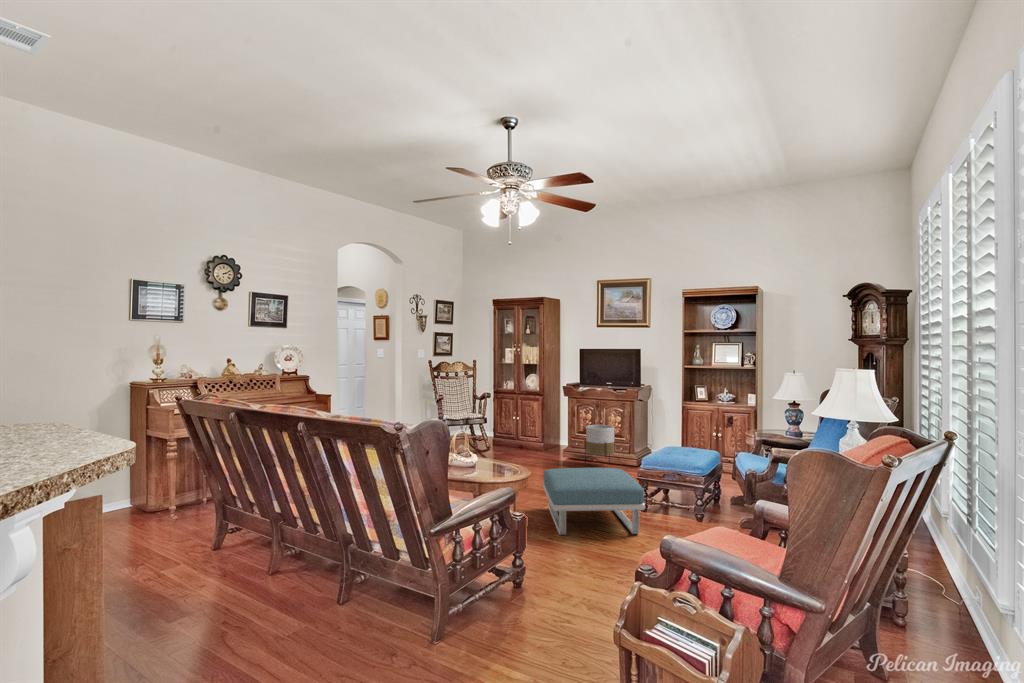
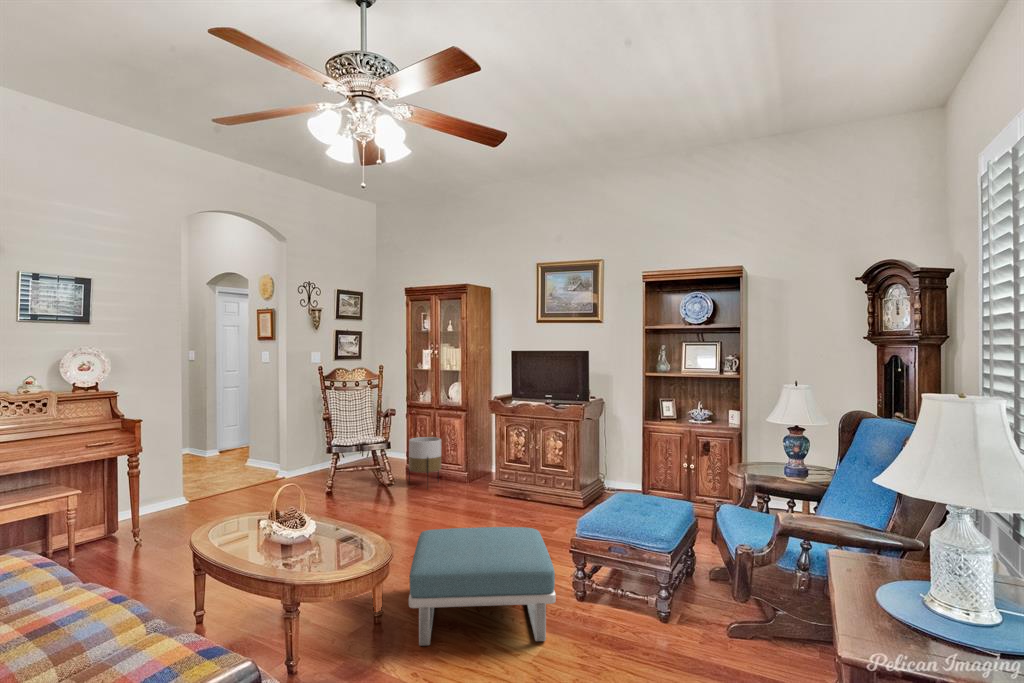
planter: present [585,425,615,465] -> present [409,437,442,488]

